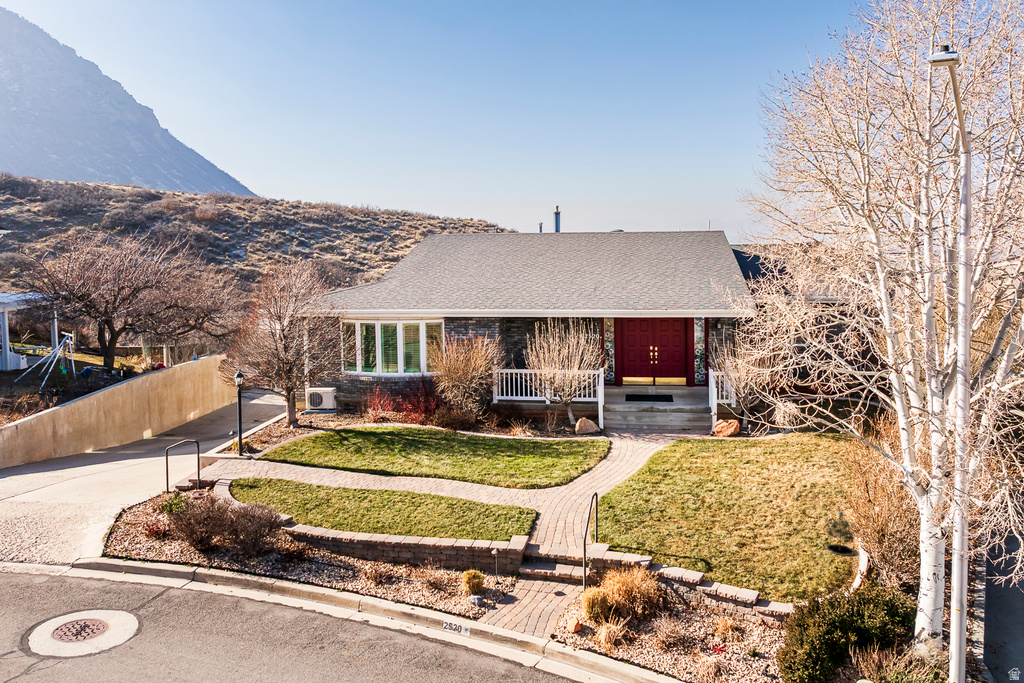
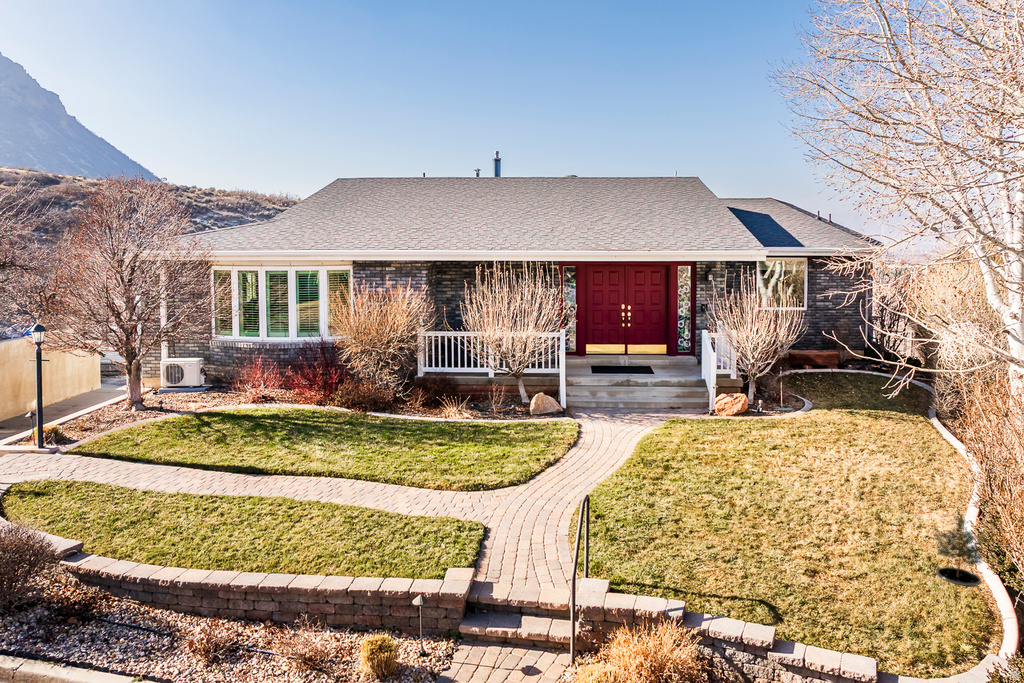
bench: present [335,398,368,417] -> none [195,370,243,396]

